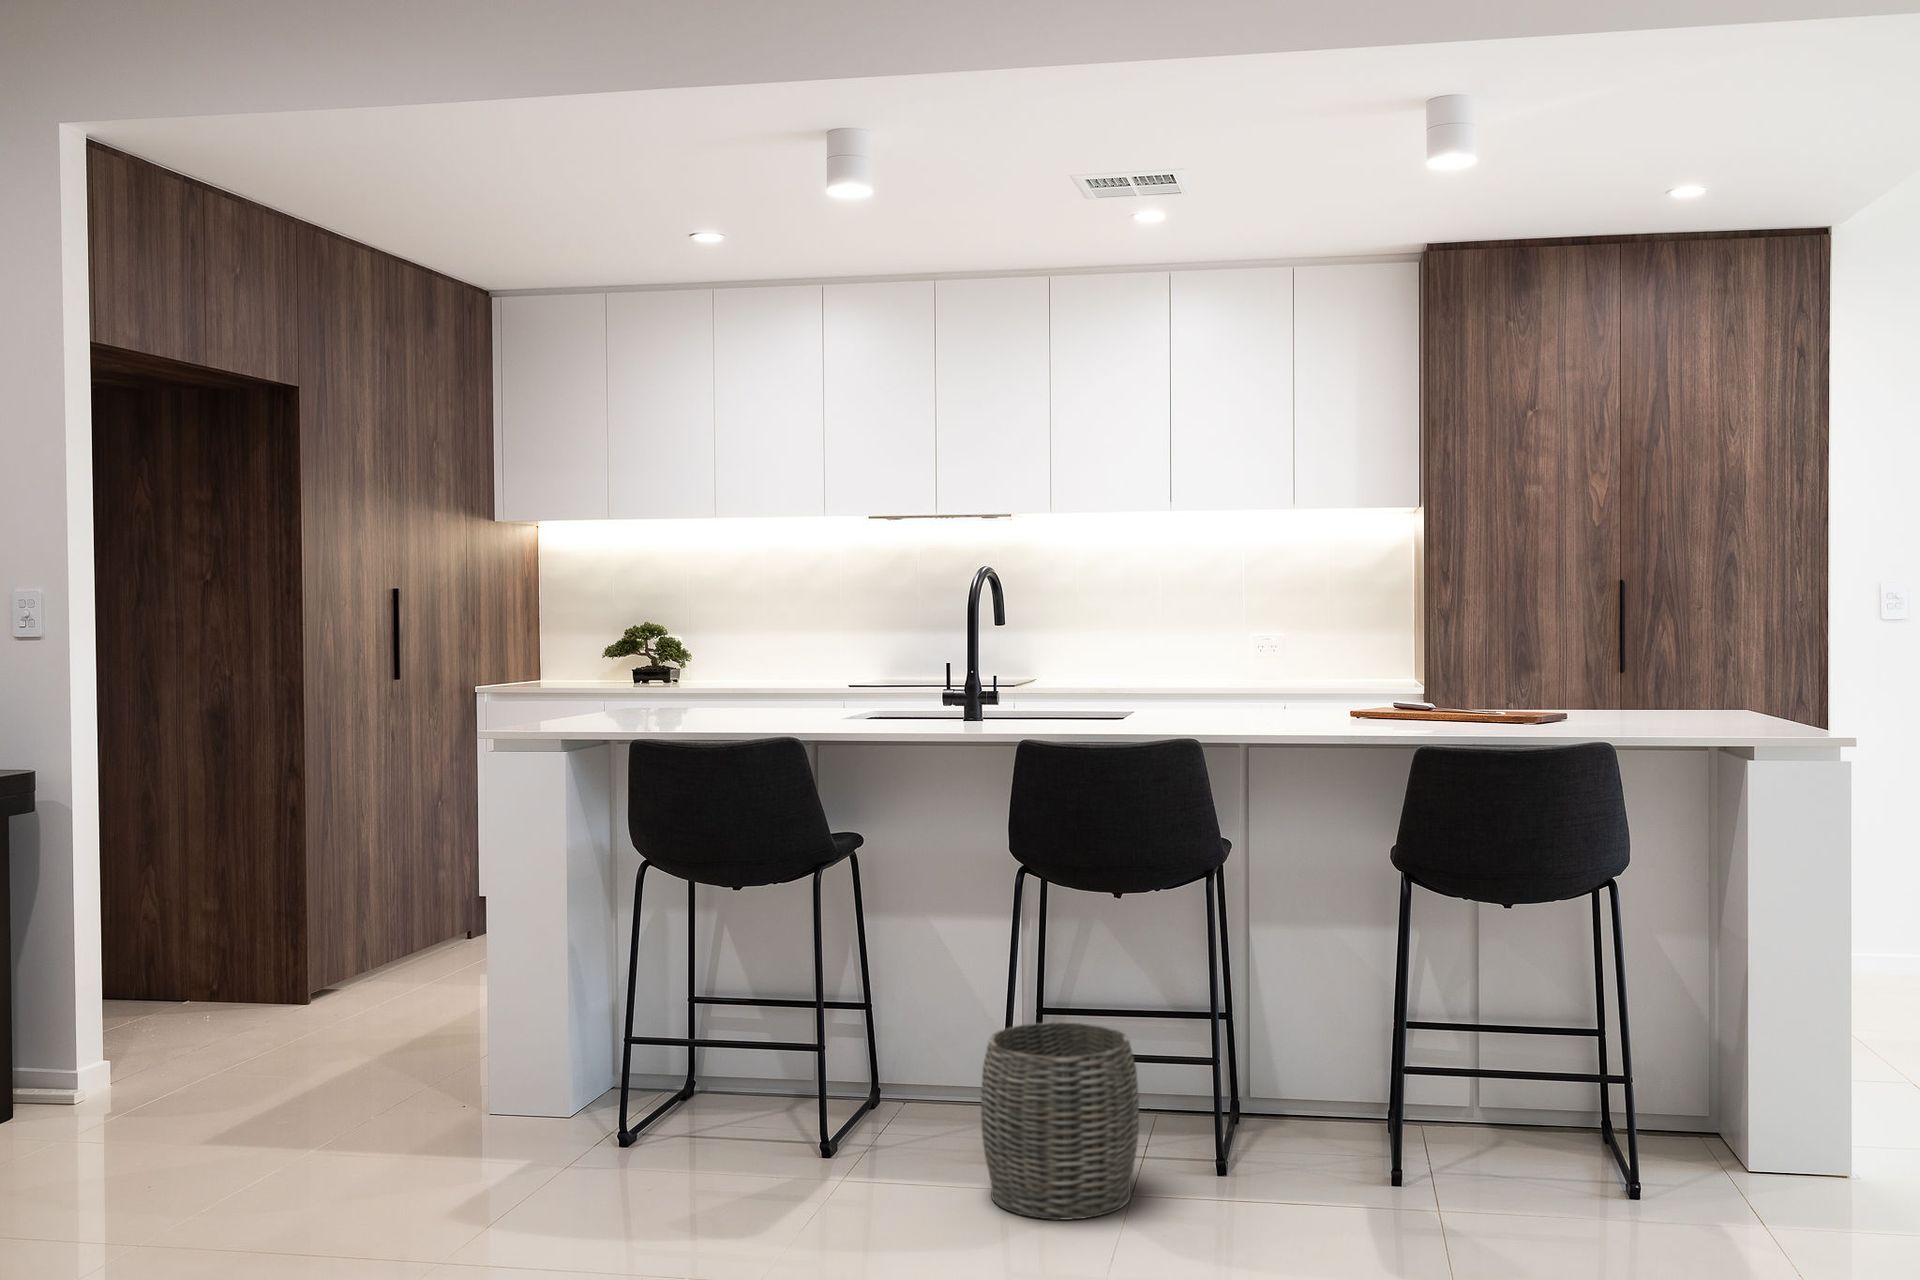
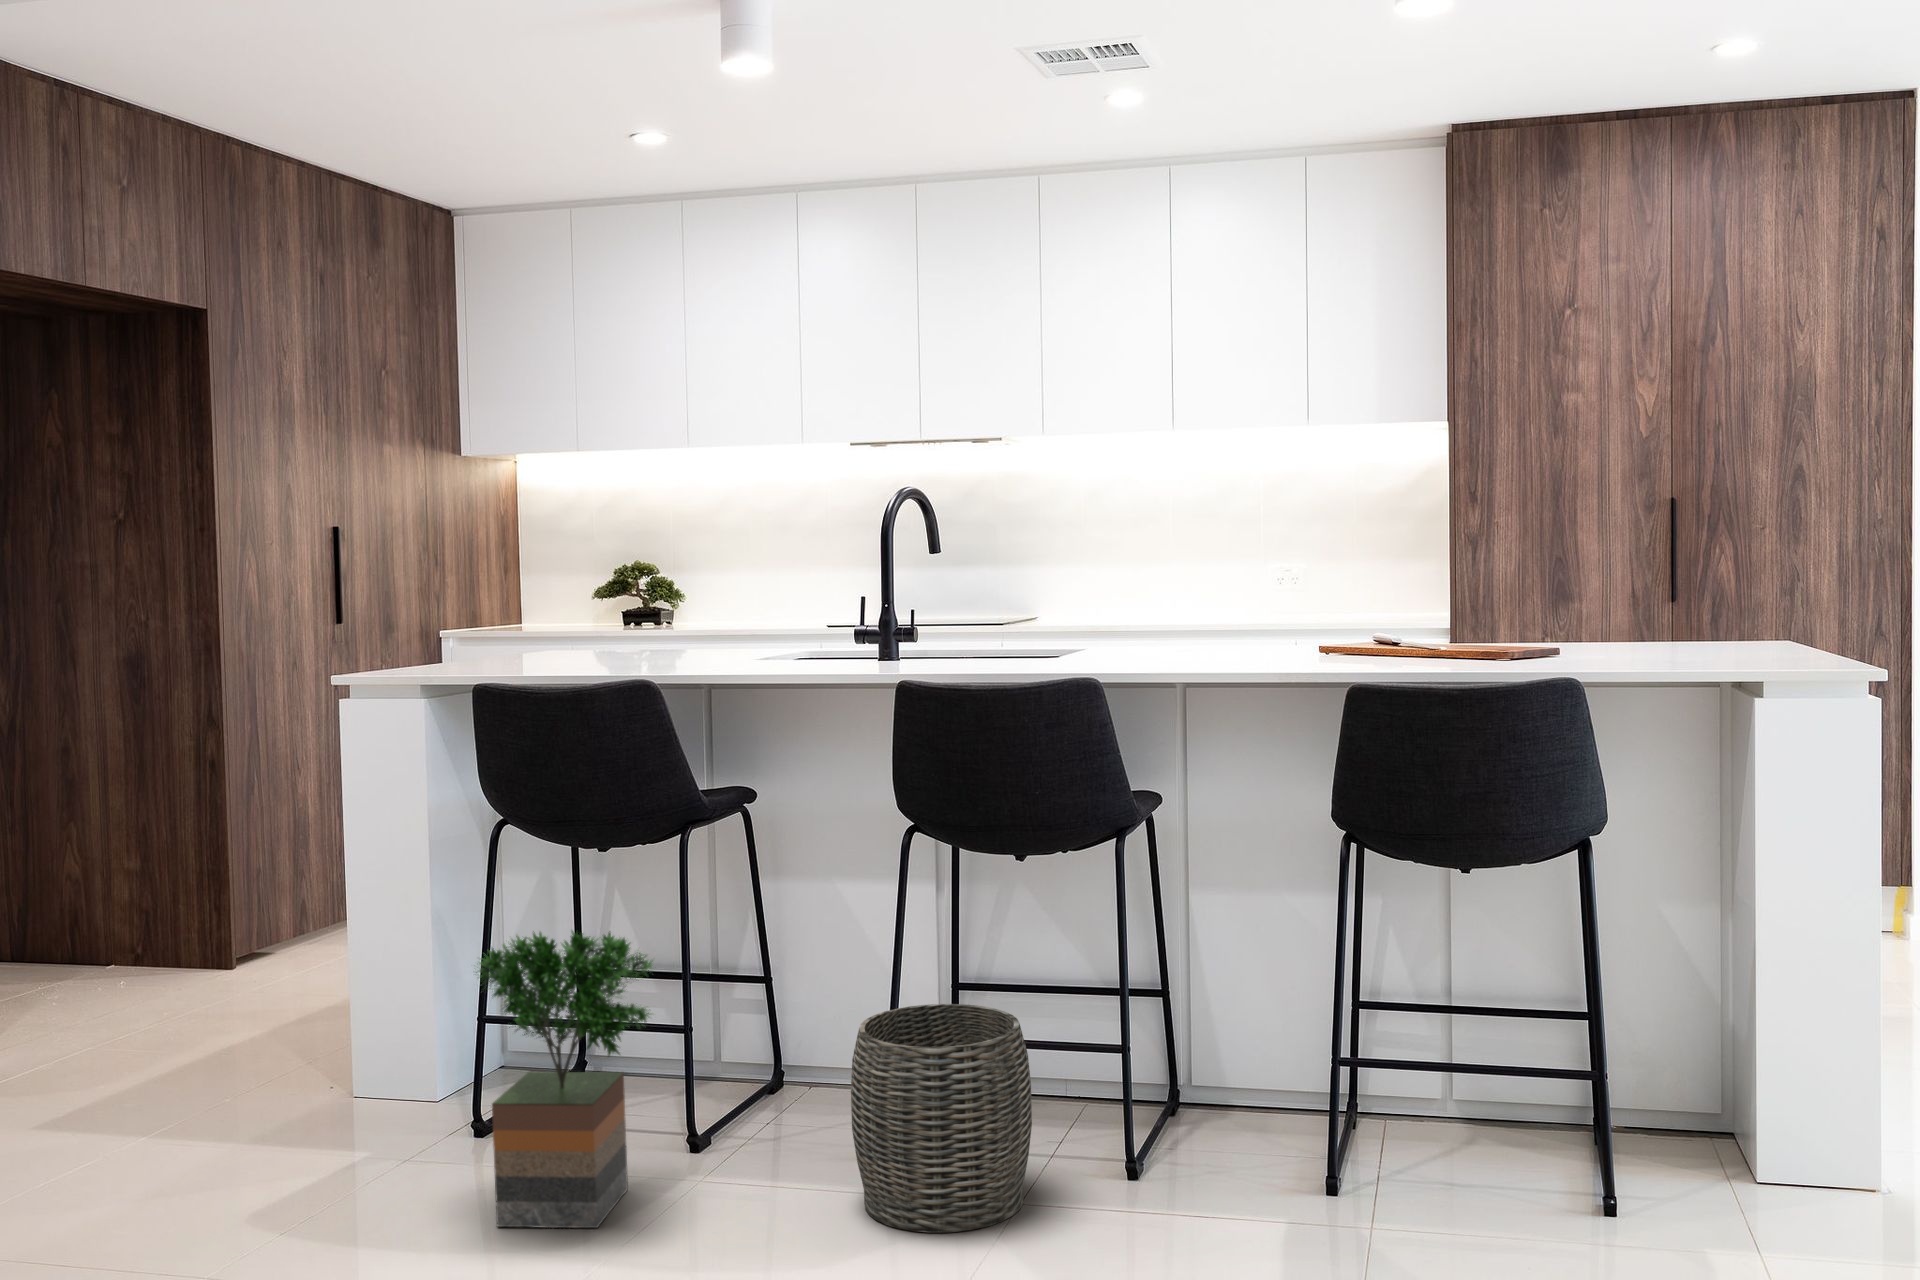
potted tree: none [643,956,812,1221] -> present [476,931,653,1228]

